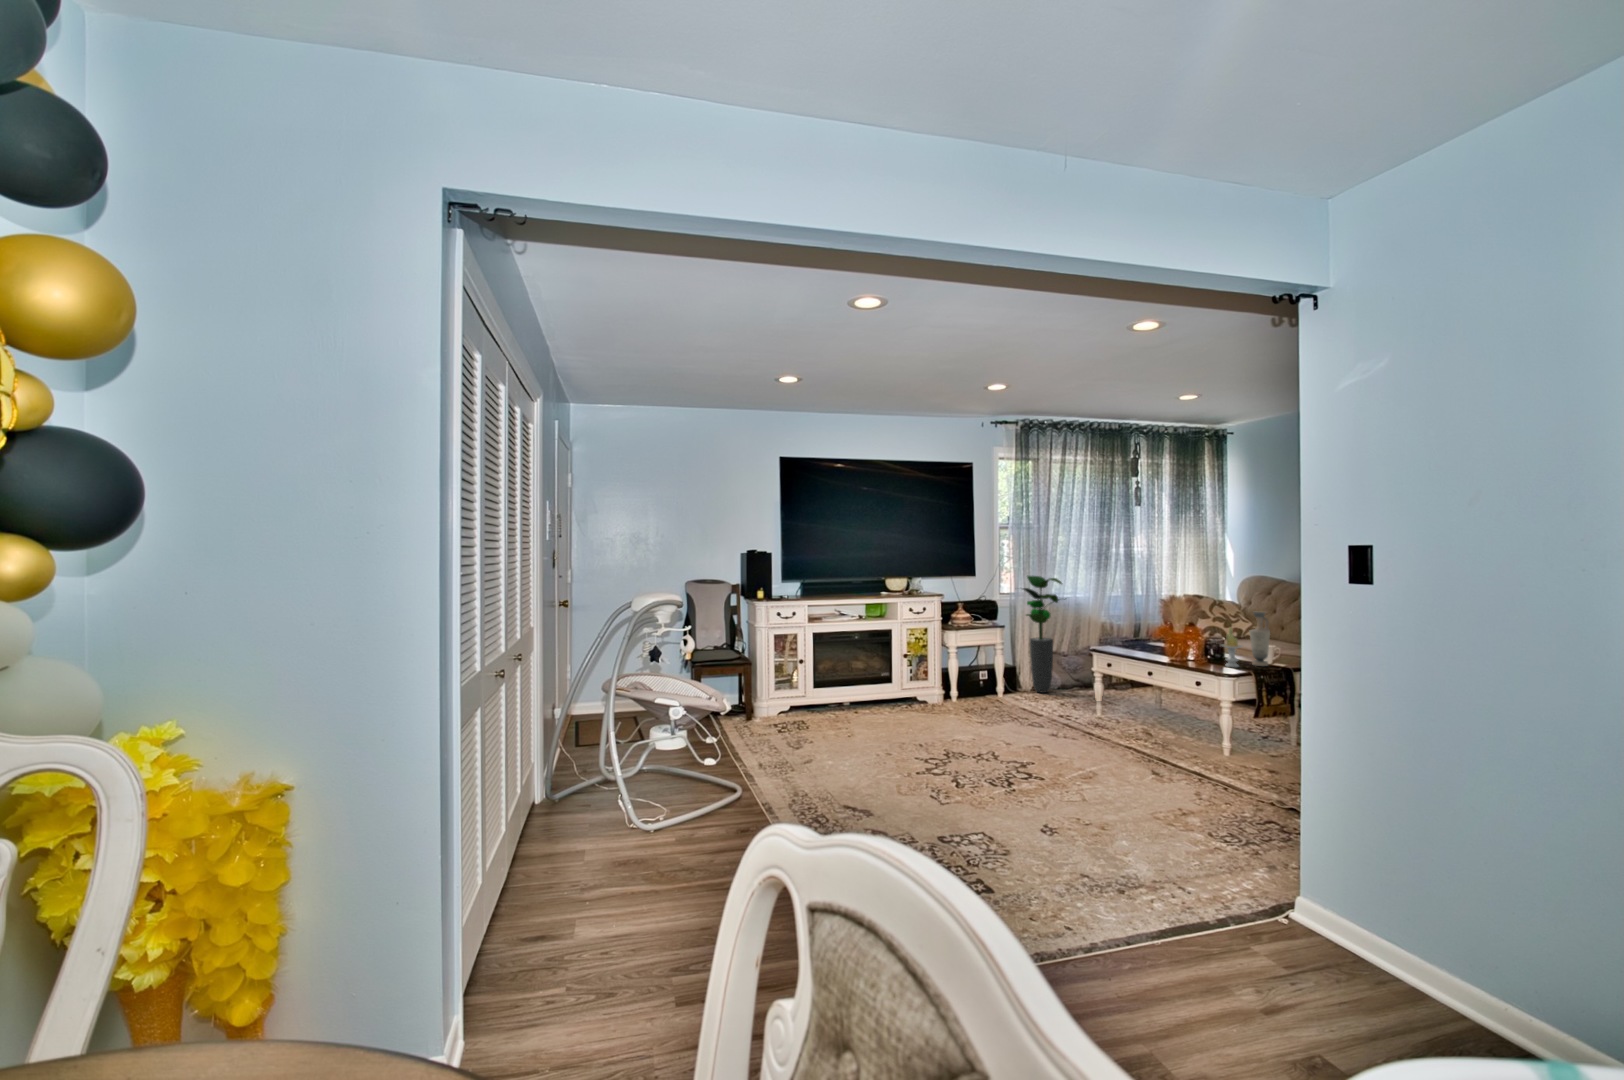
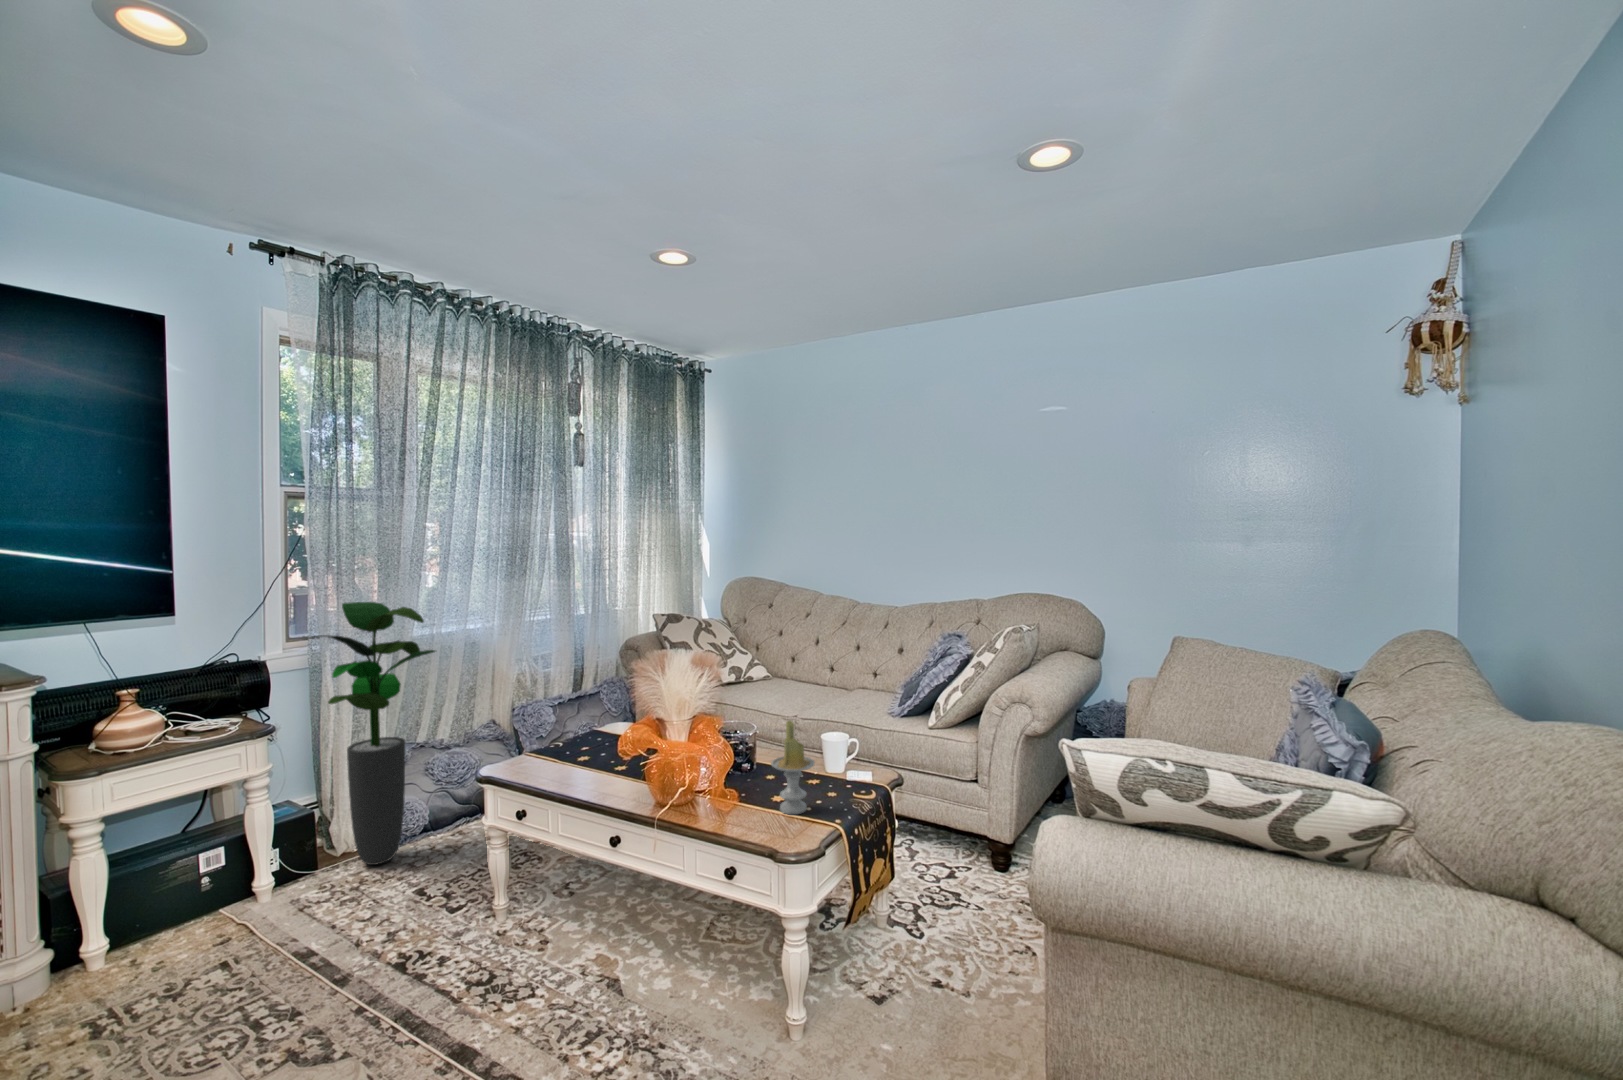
vase: present [1249,612,1270,666] -> none [813,674,852,791]

